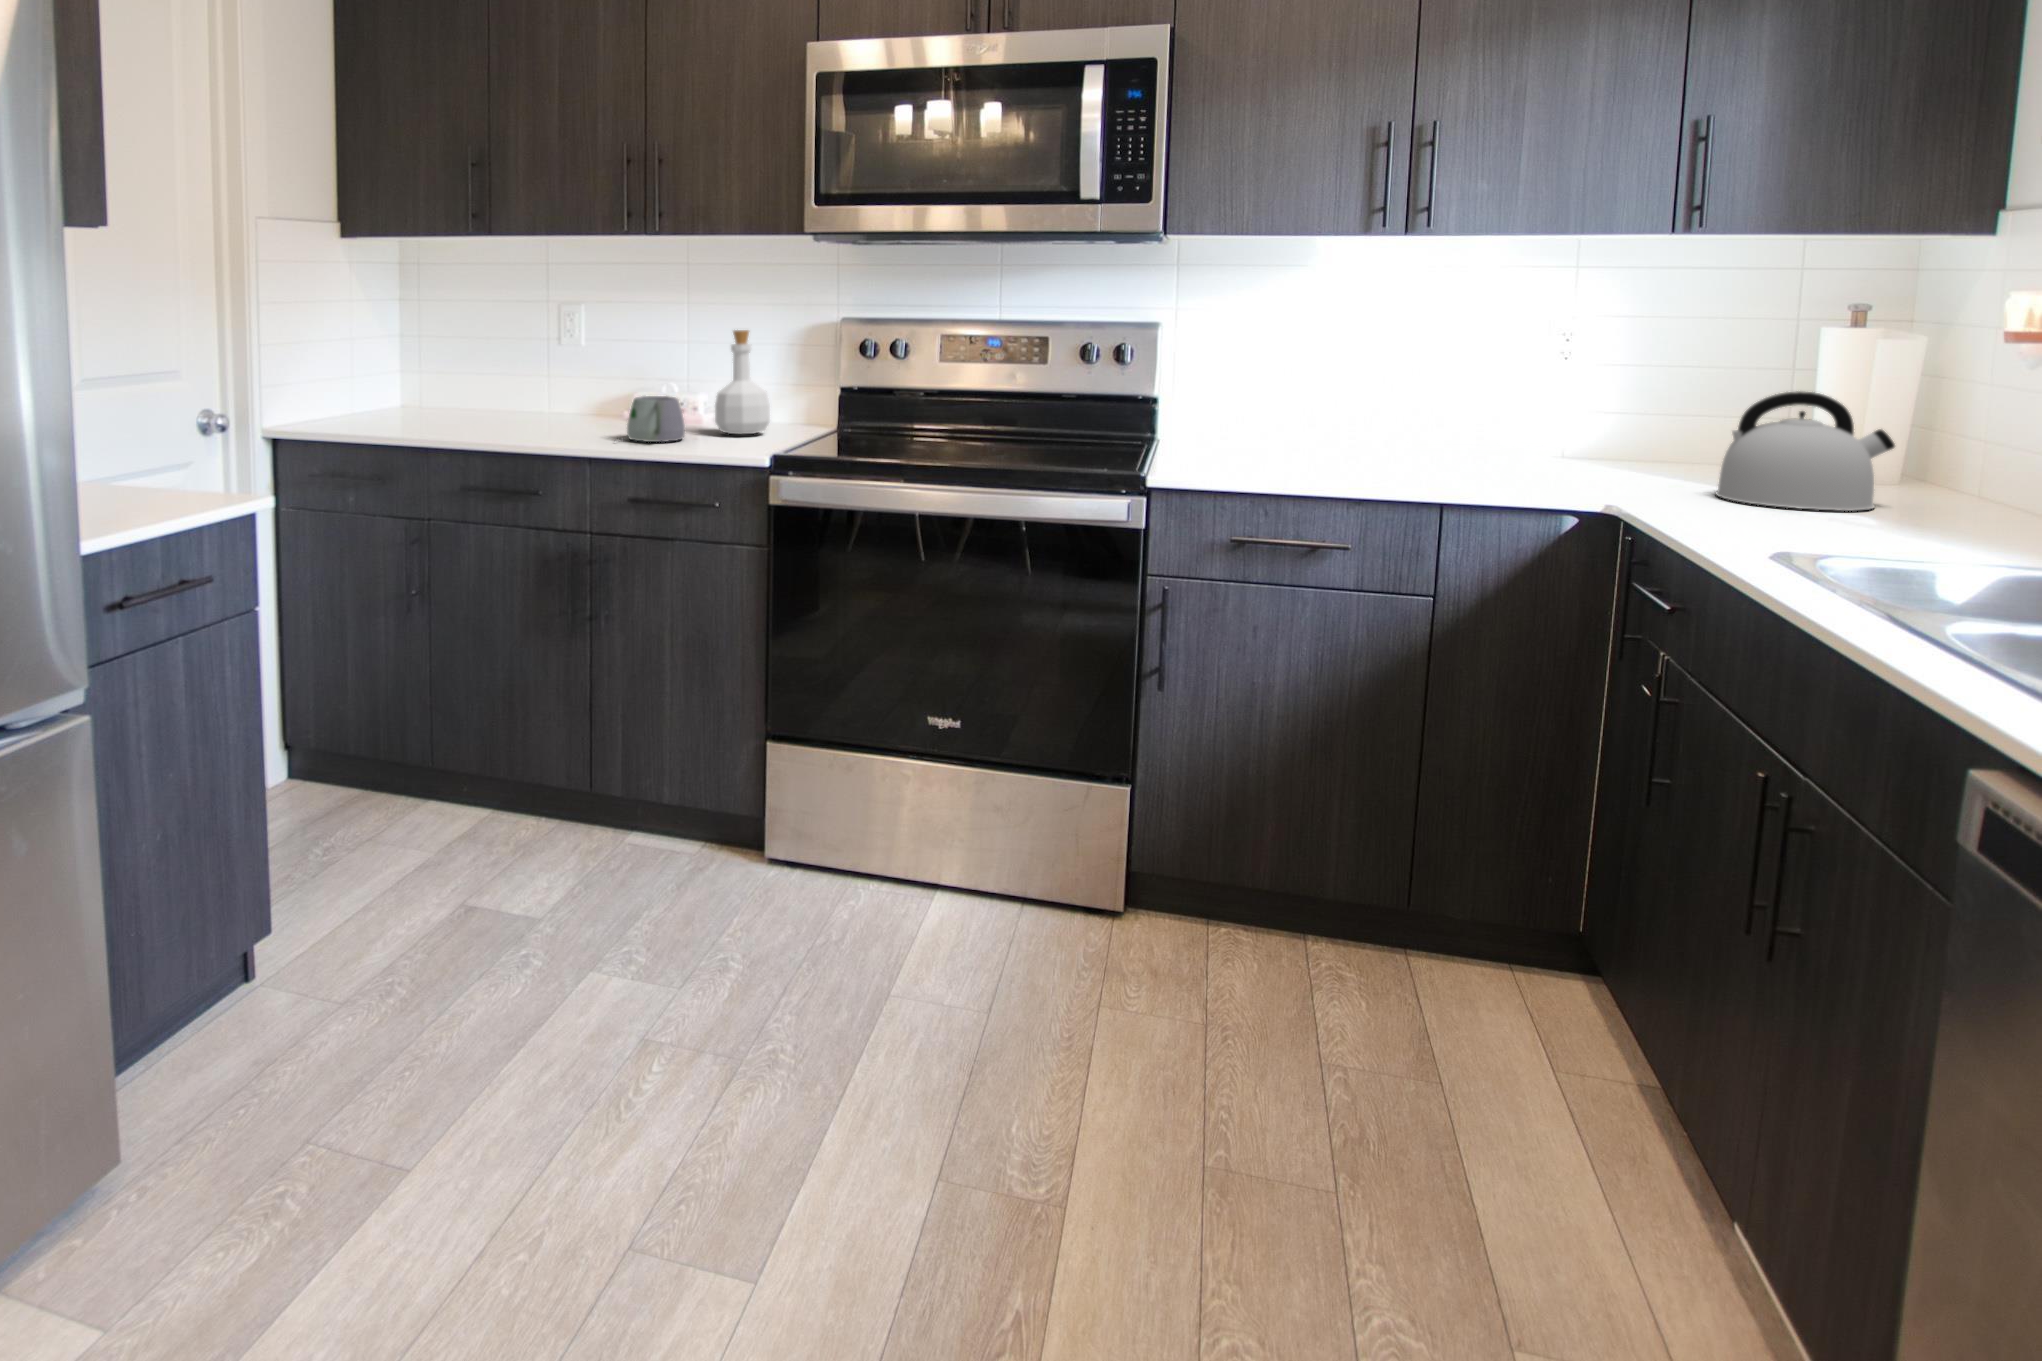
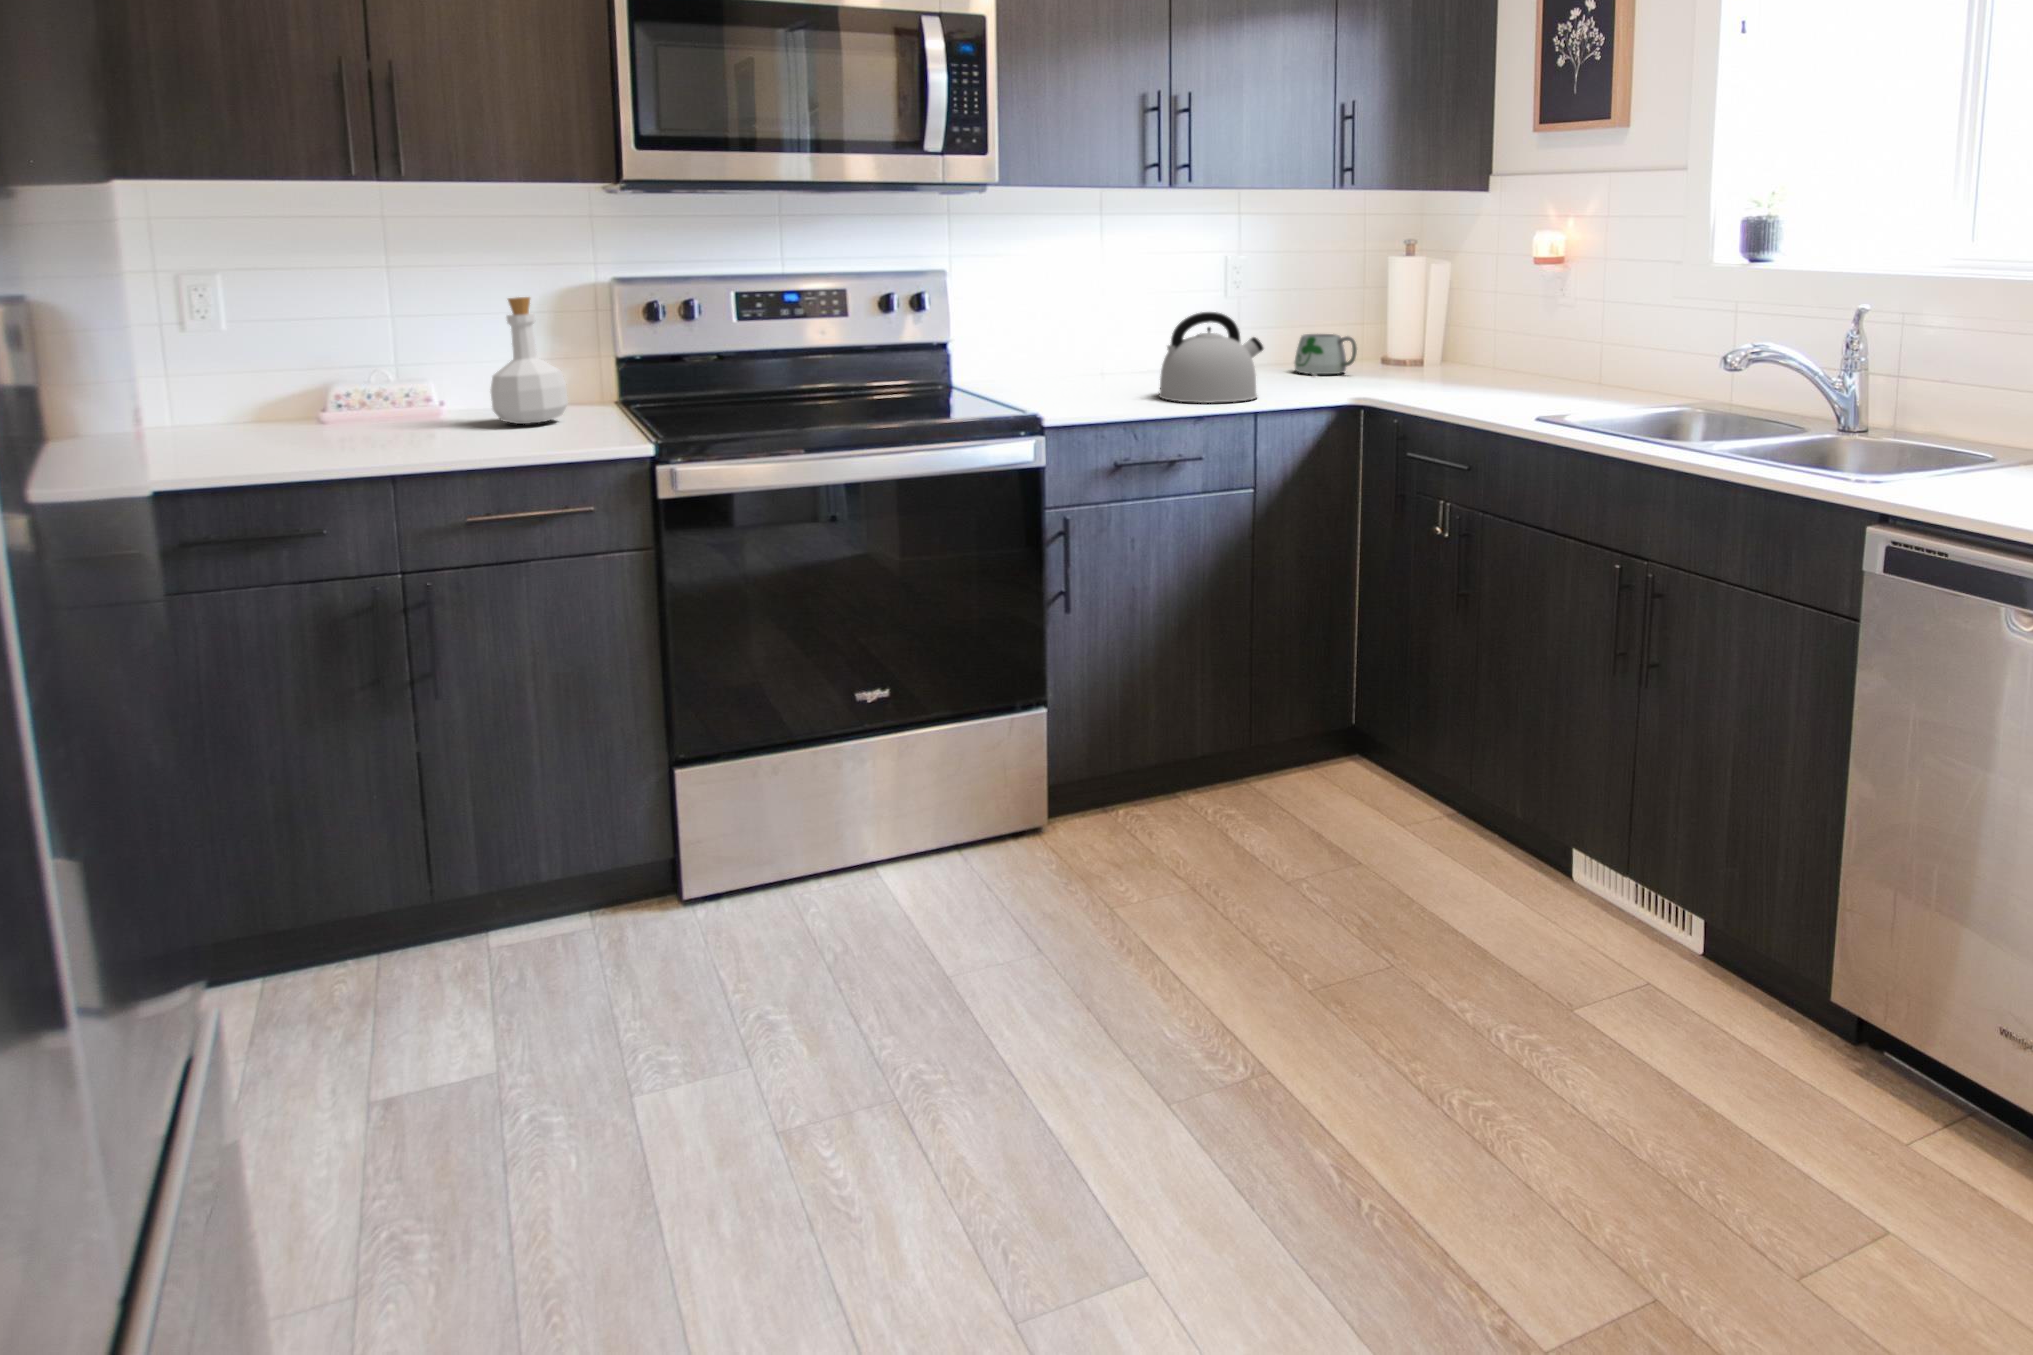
kettle: present [1716,391,1895,511] -> present [1159,312,1263,403]
mug: present [617,396,685,442] -> present [1295,334,1357,376]

